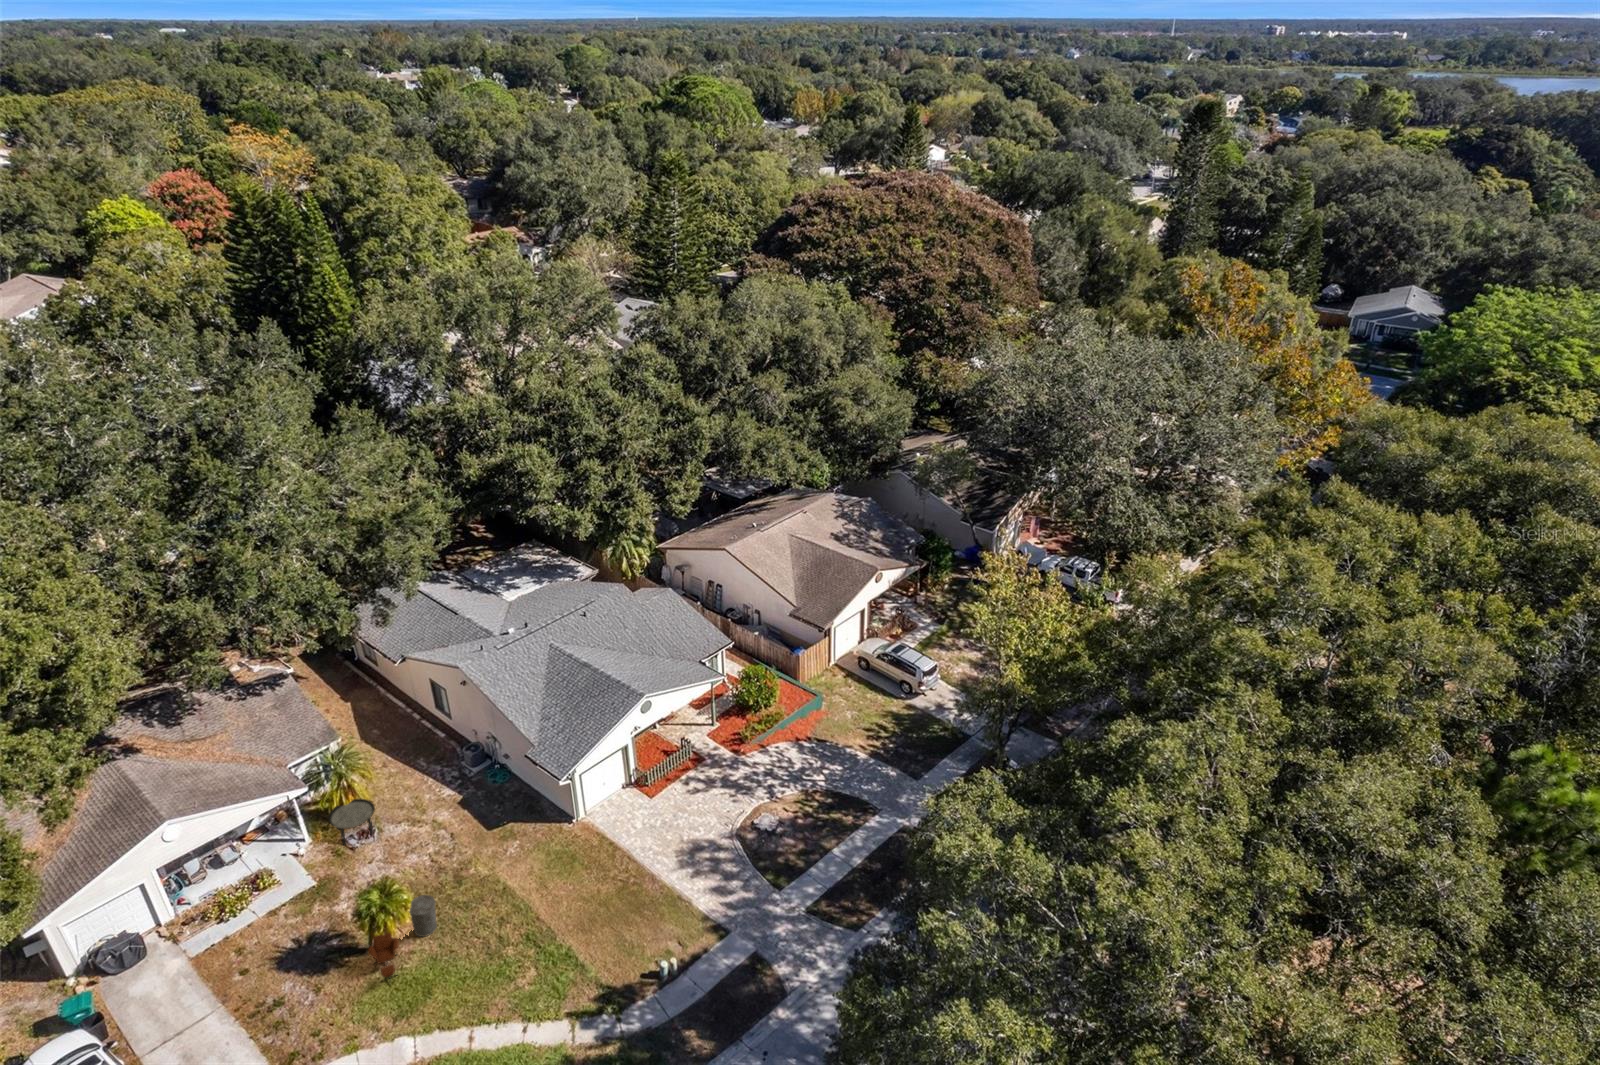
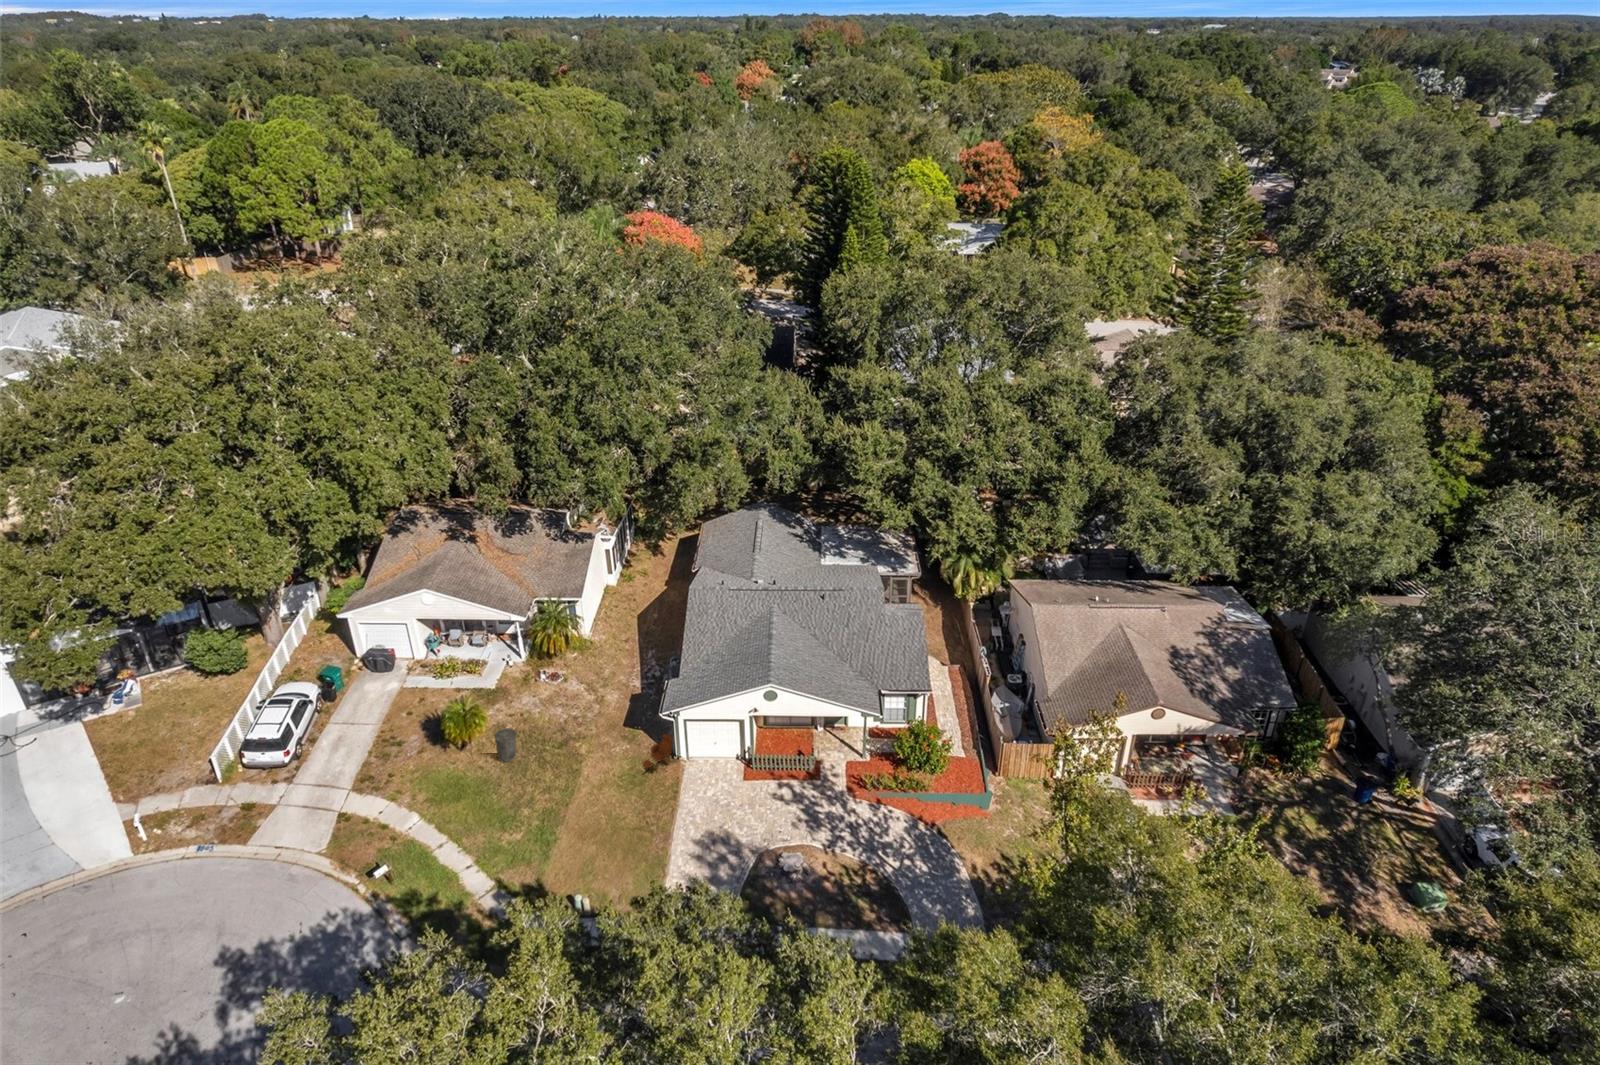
round table: present [328,799,375,845] -> none [533,646,569,680]
lounge chair: present [368,933,399,979] -> present [642,734,673,770]

